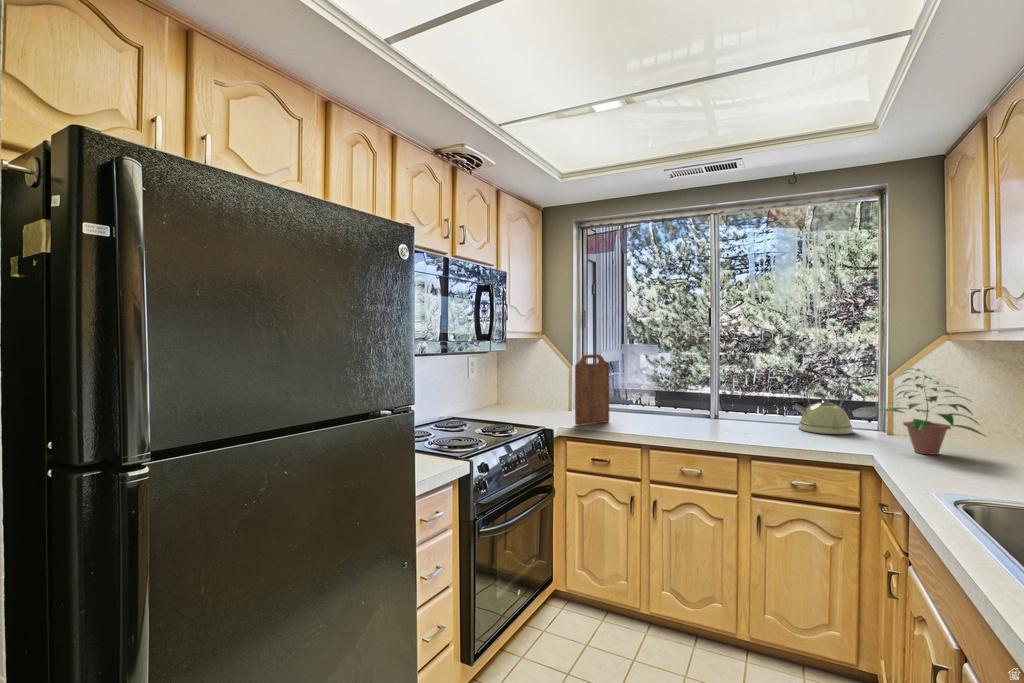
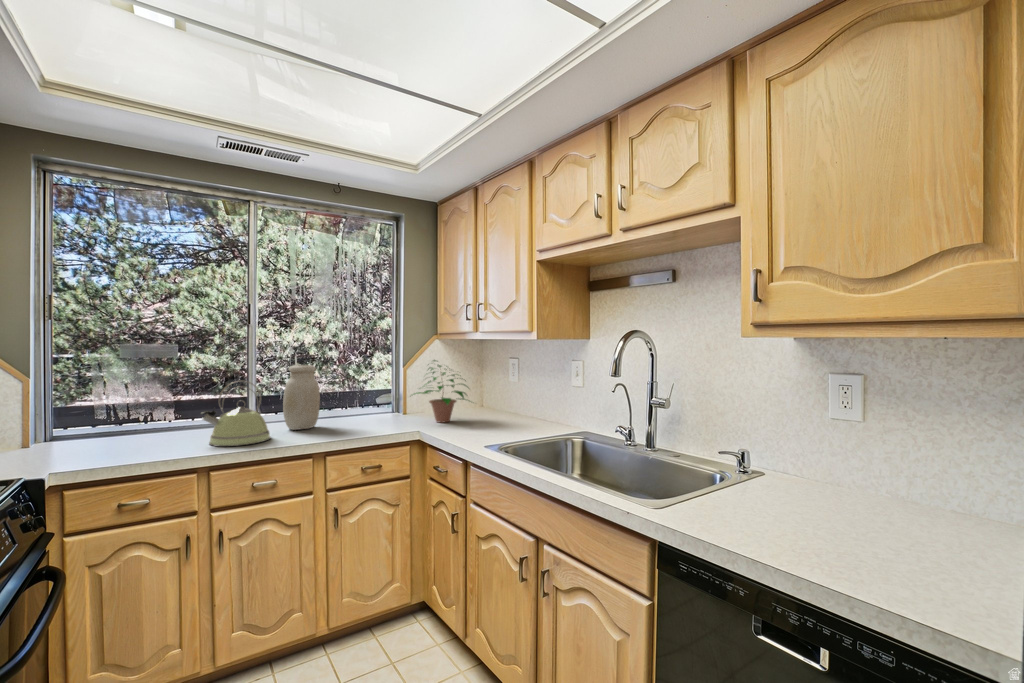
cutting board: present [575,355,609,425] -> none [73,358,128,463]
jar: none [726,367,763,431] -> present [283,365,320,430]
kettle: present [792,377,853,434] -> present [200,380,270,446]

